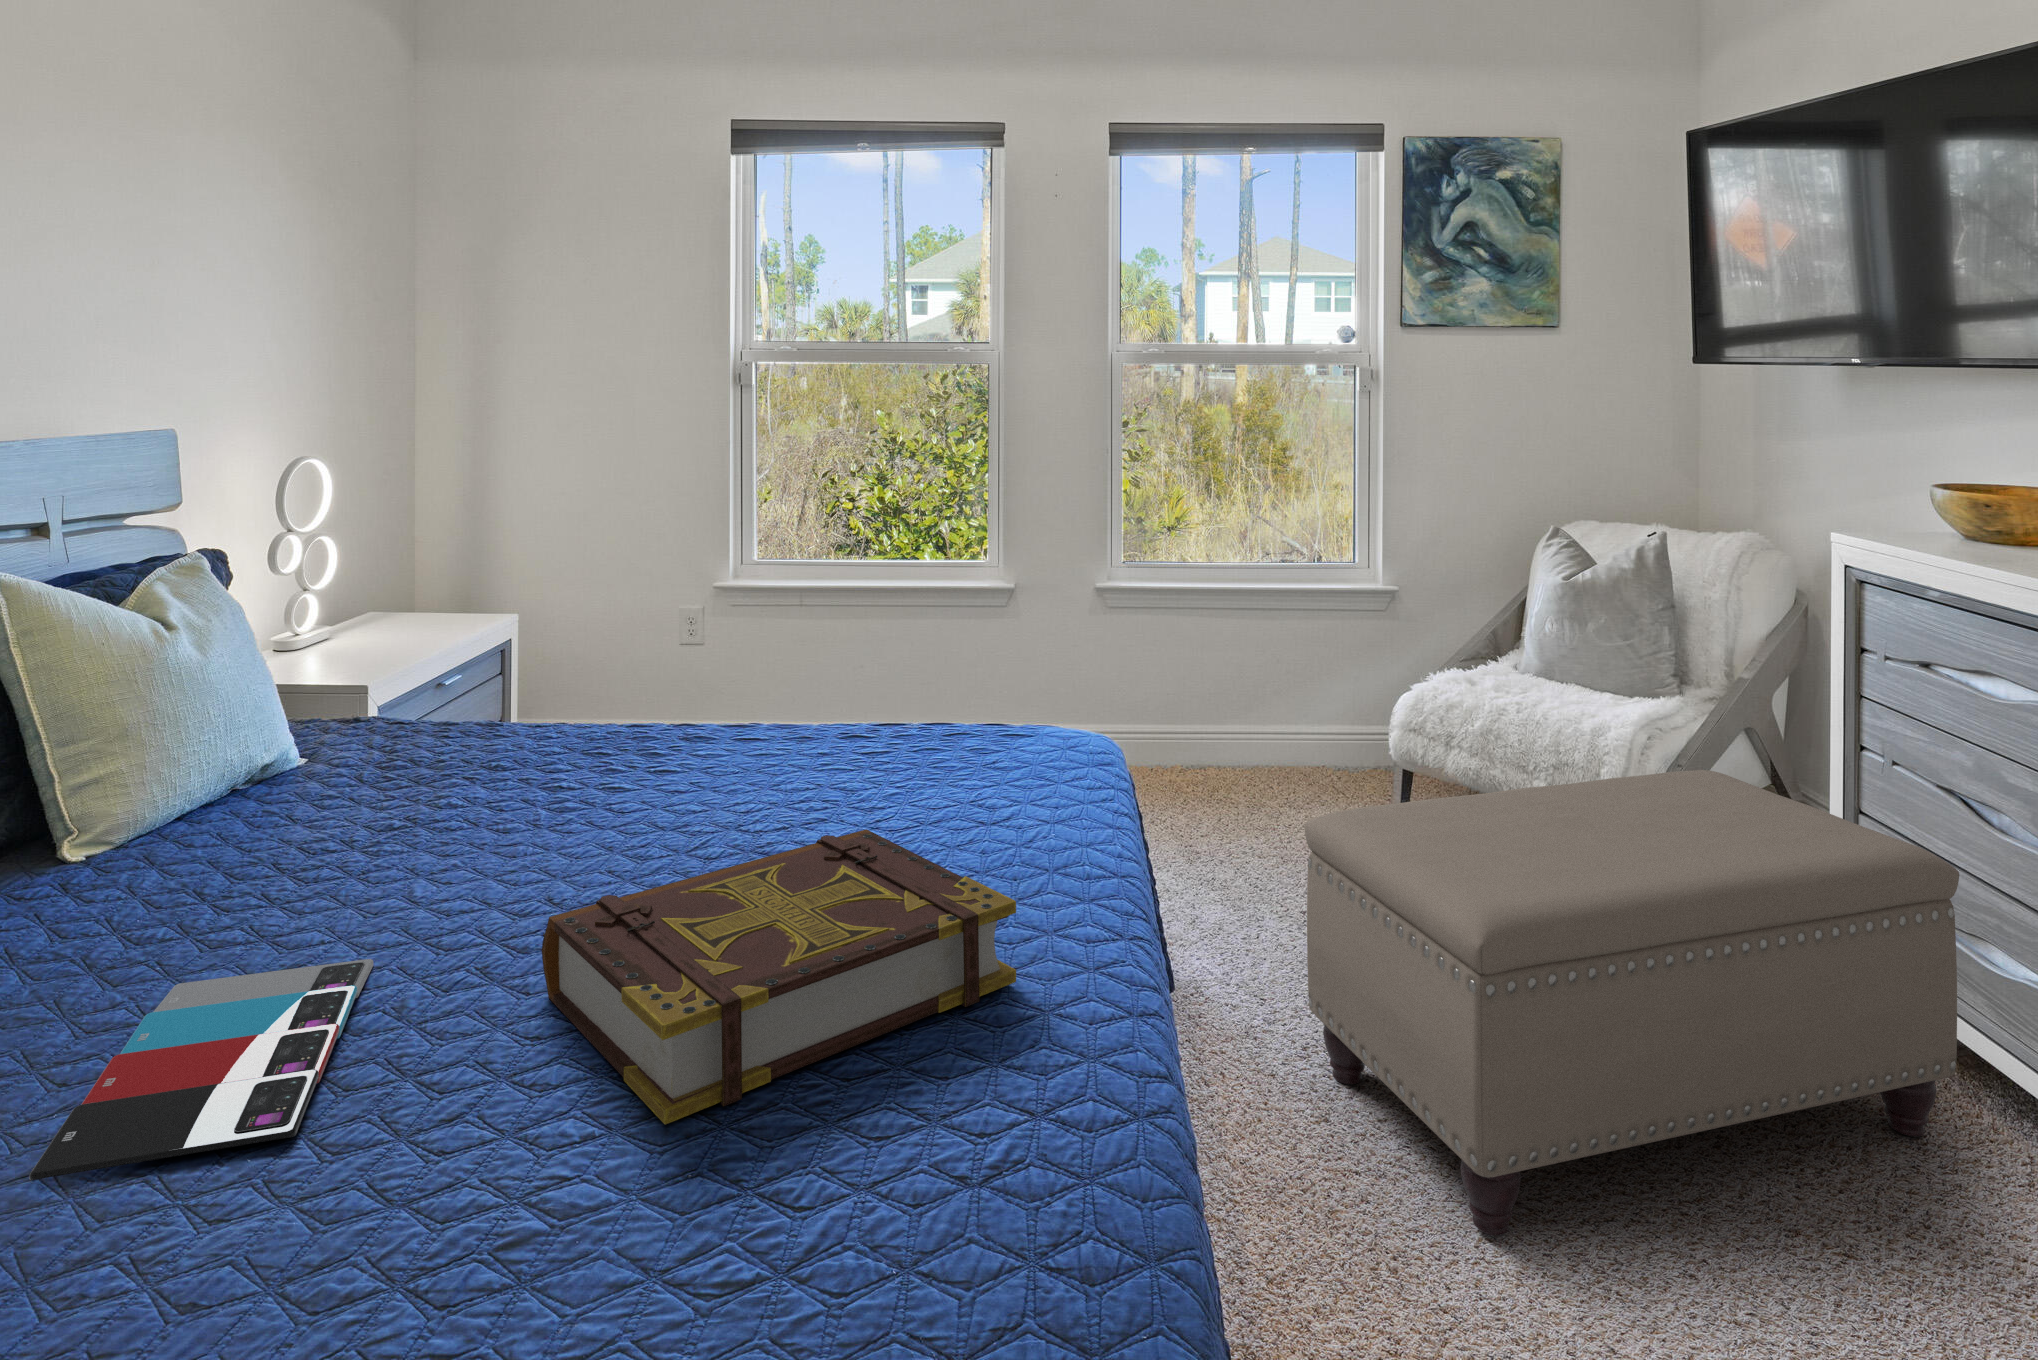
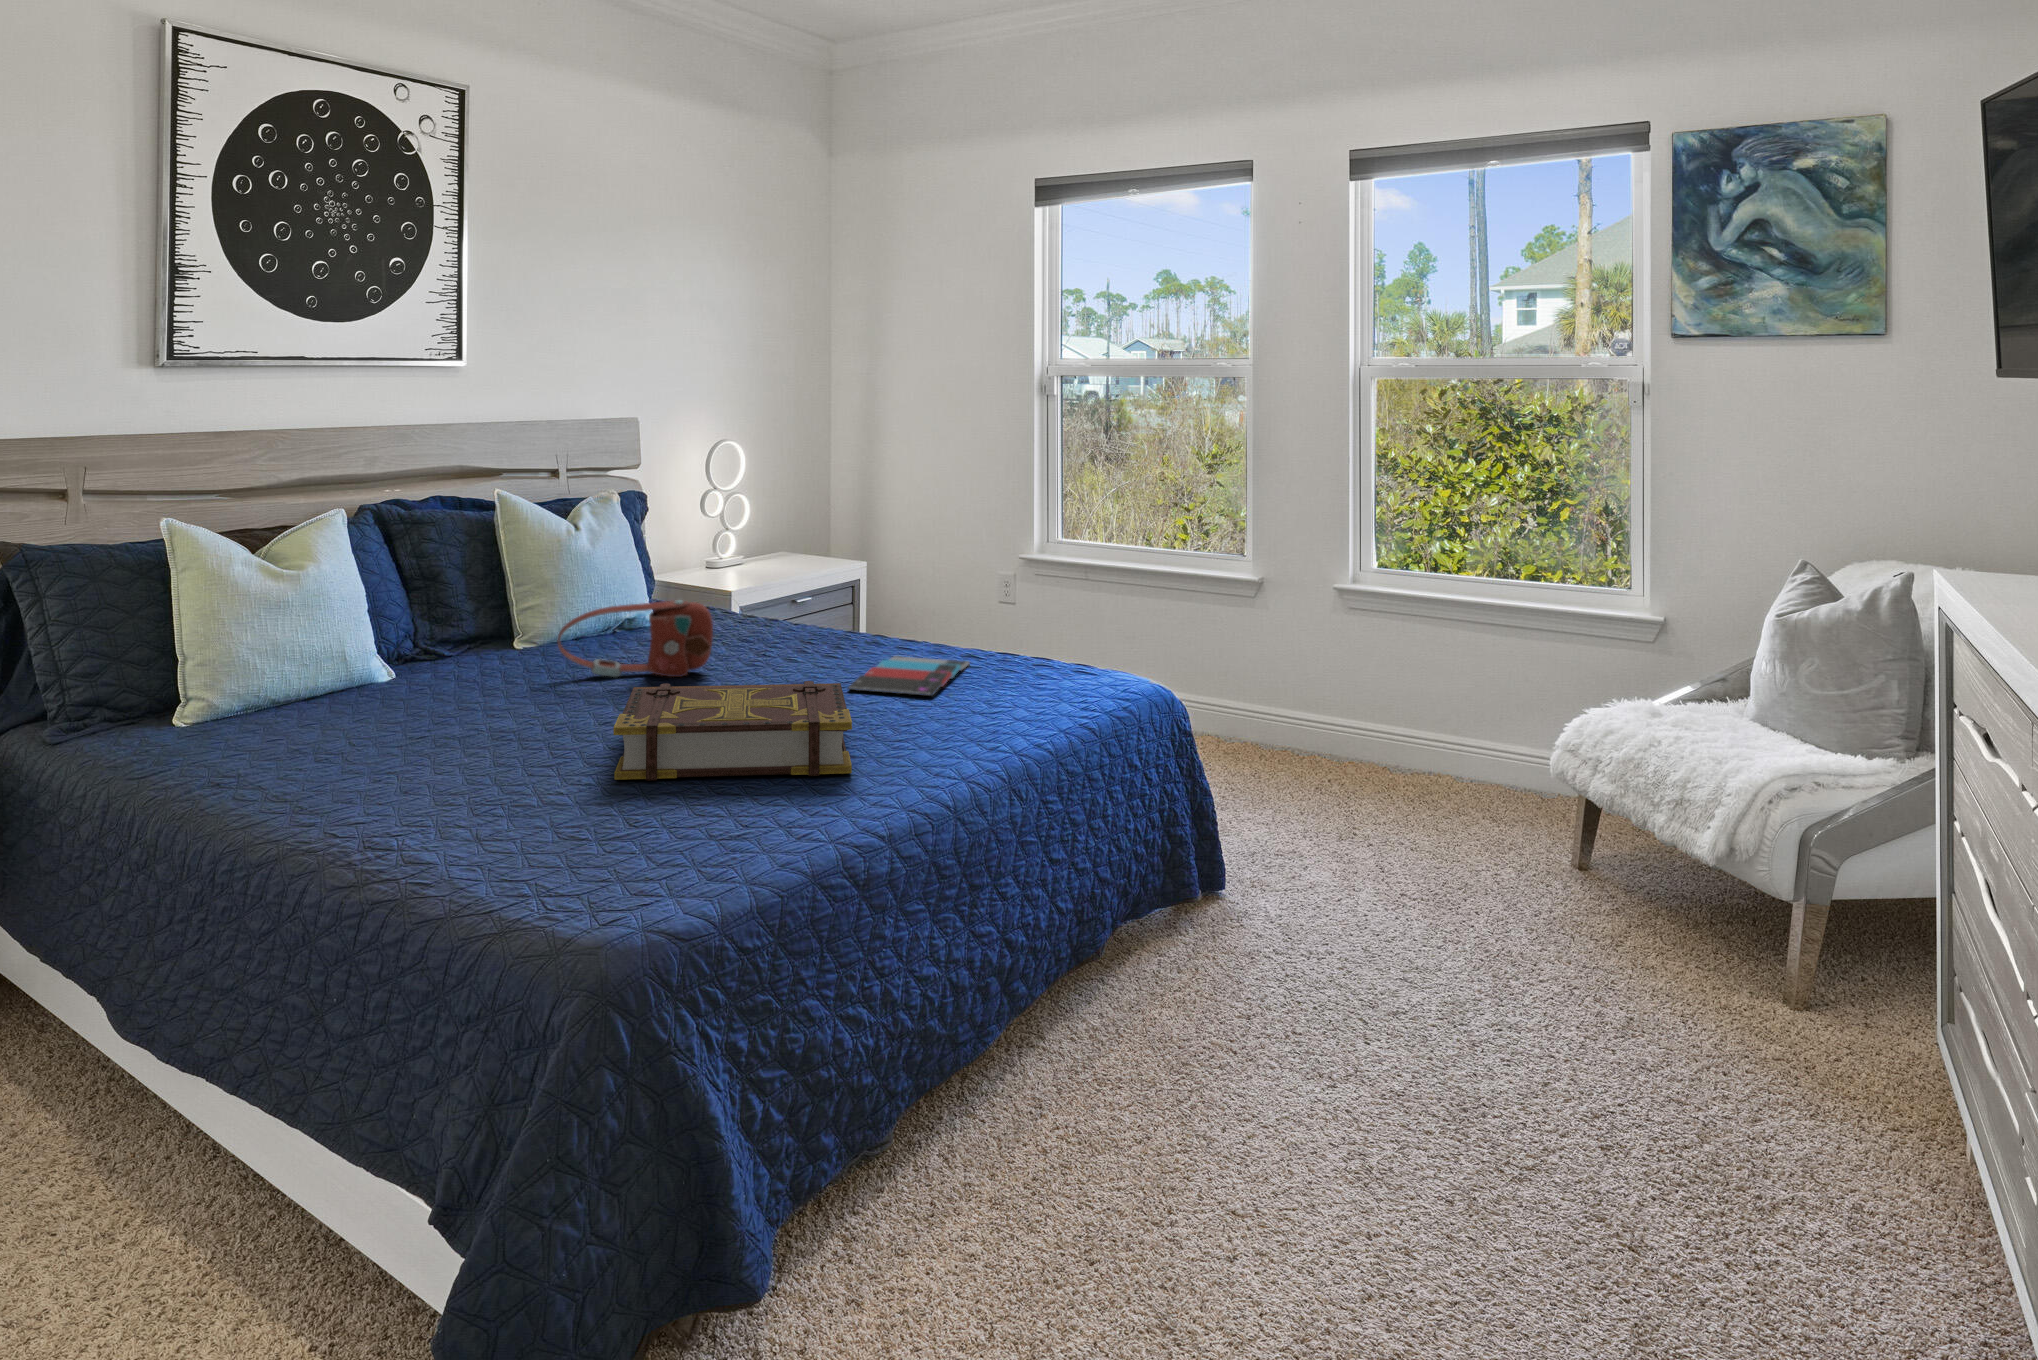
handbag: none [251,730,543,889] -> present [558,600,713,677]
ottoman: present [1305,770,1959,1235] -> none [1258,765,1872,1190]
smartphone: present [29,959,373,1180] -> present [848,656,969,696]

